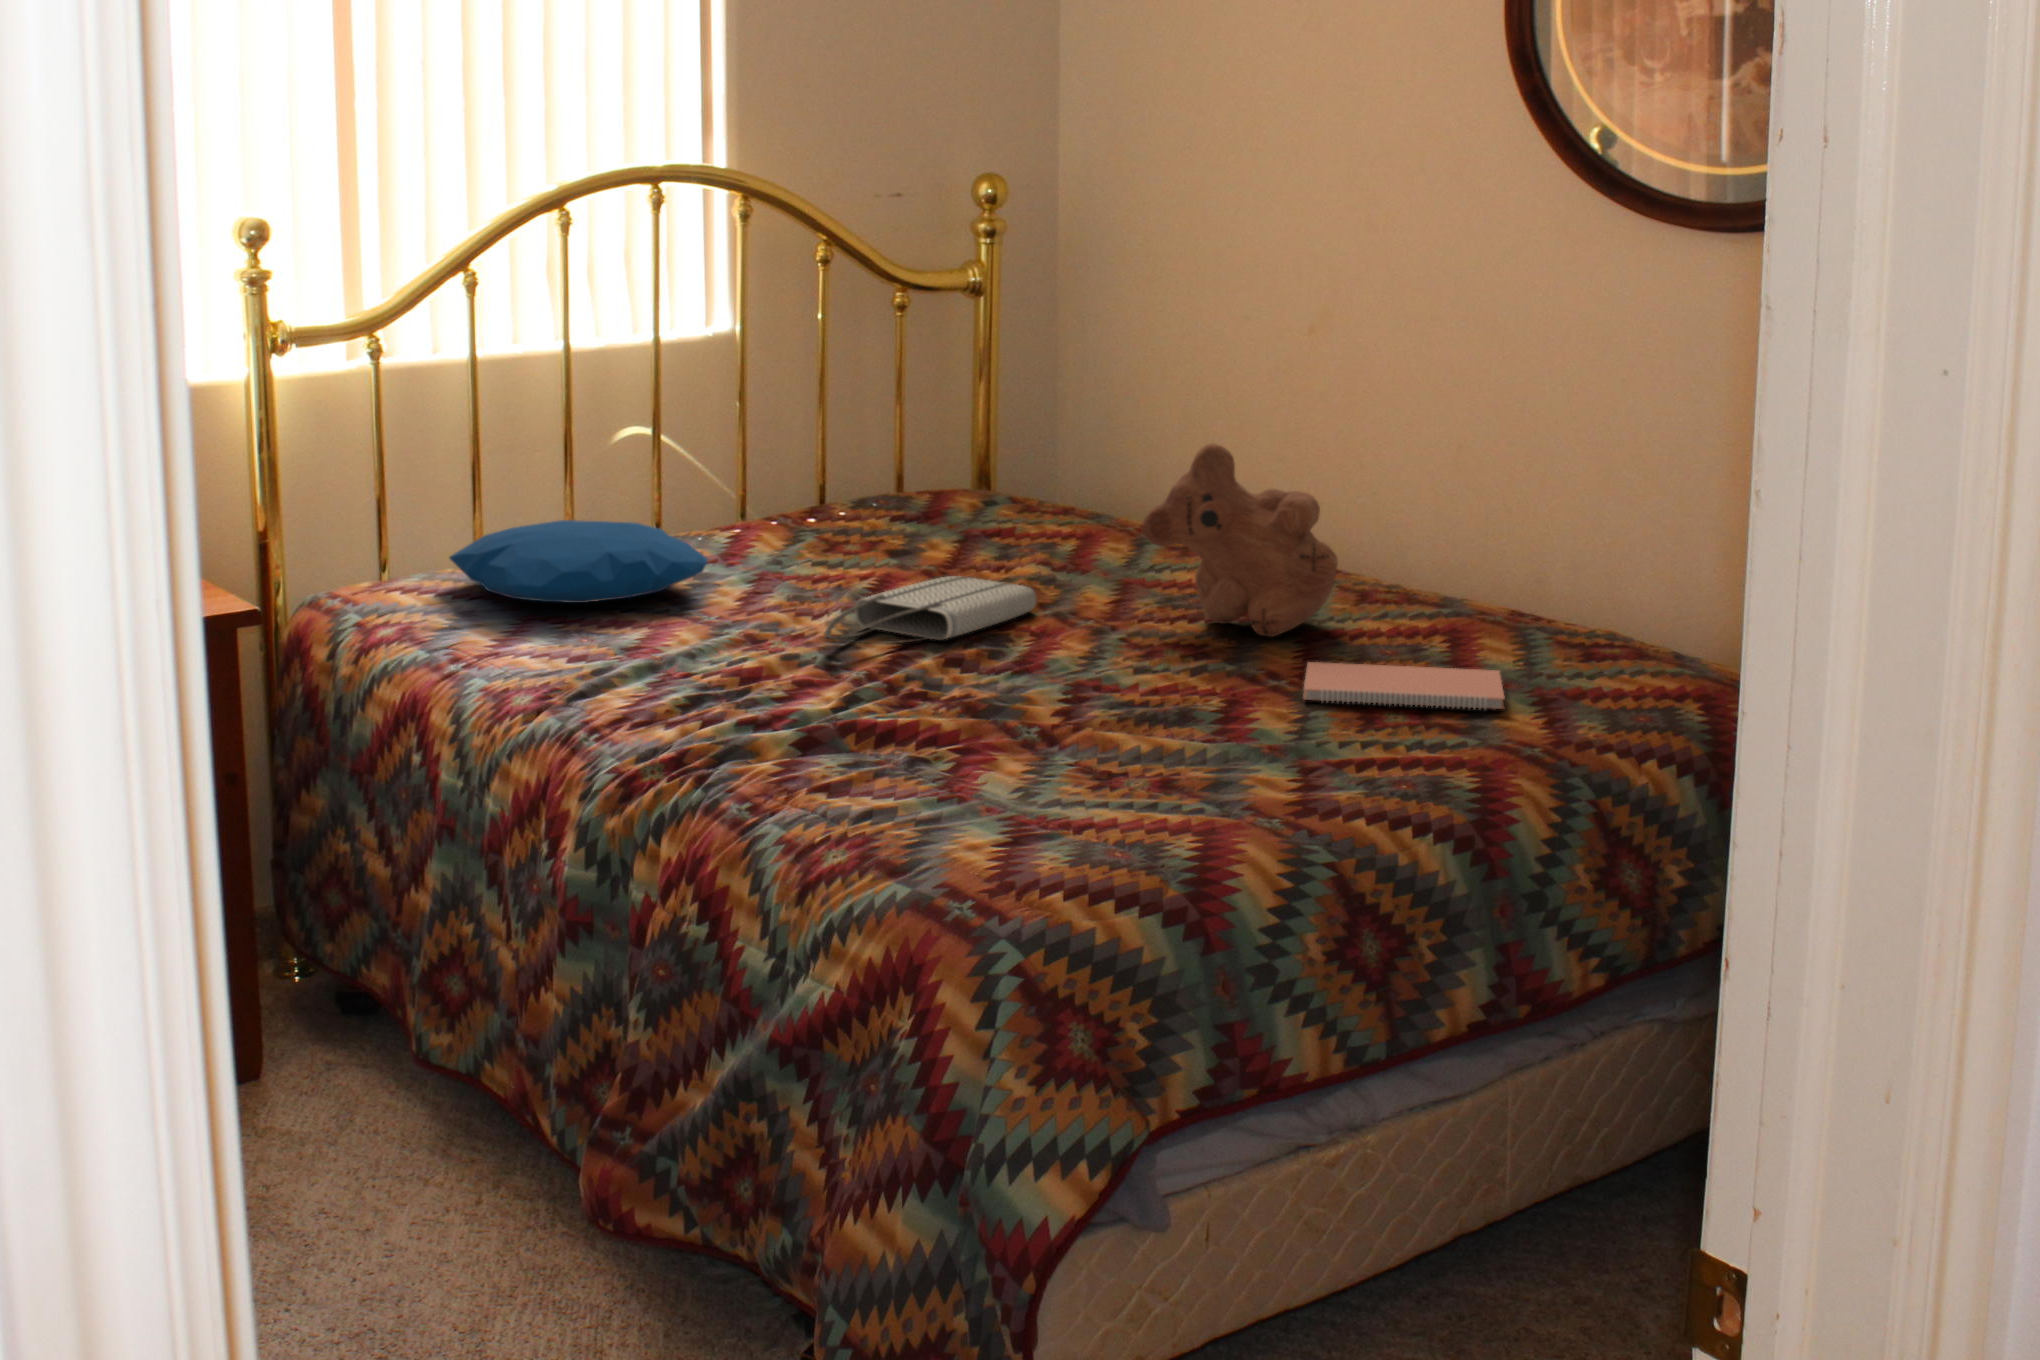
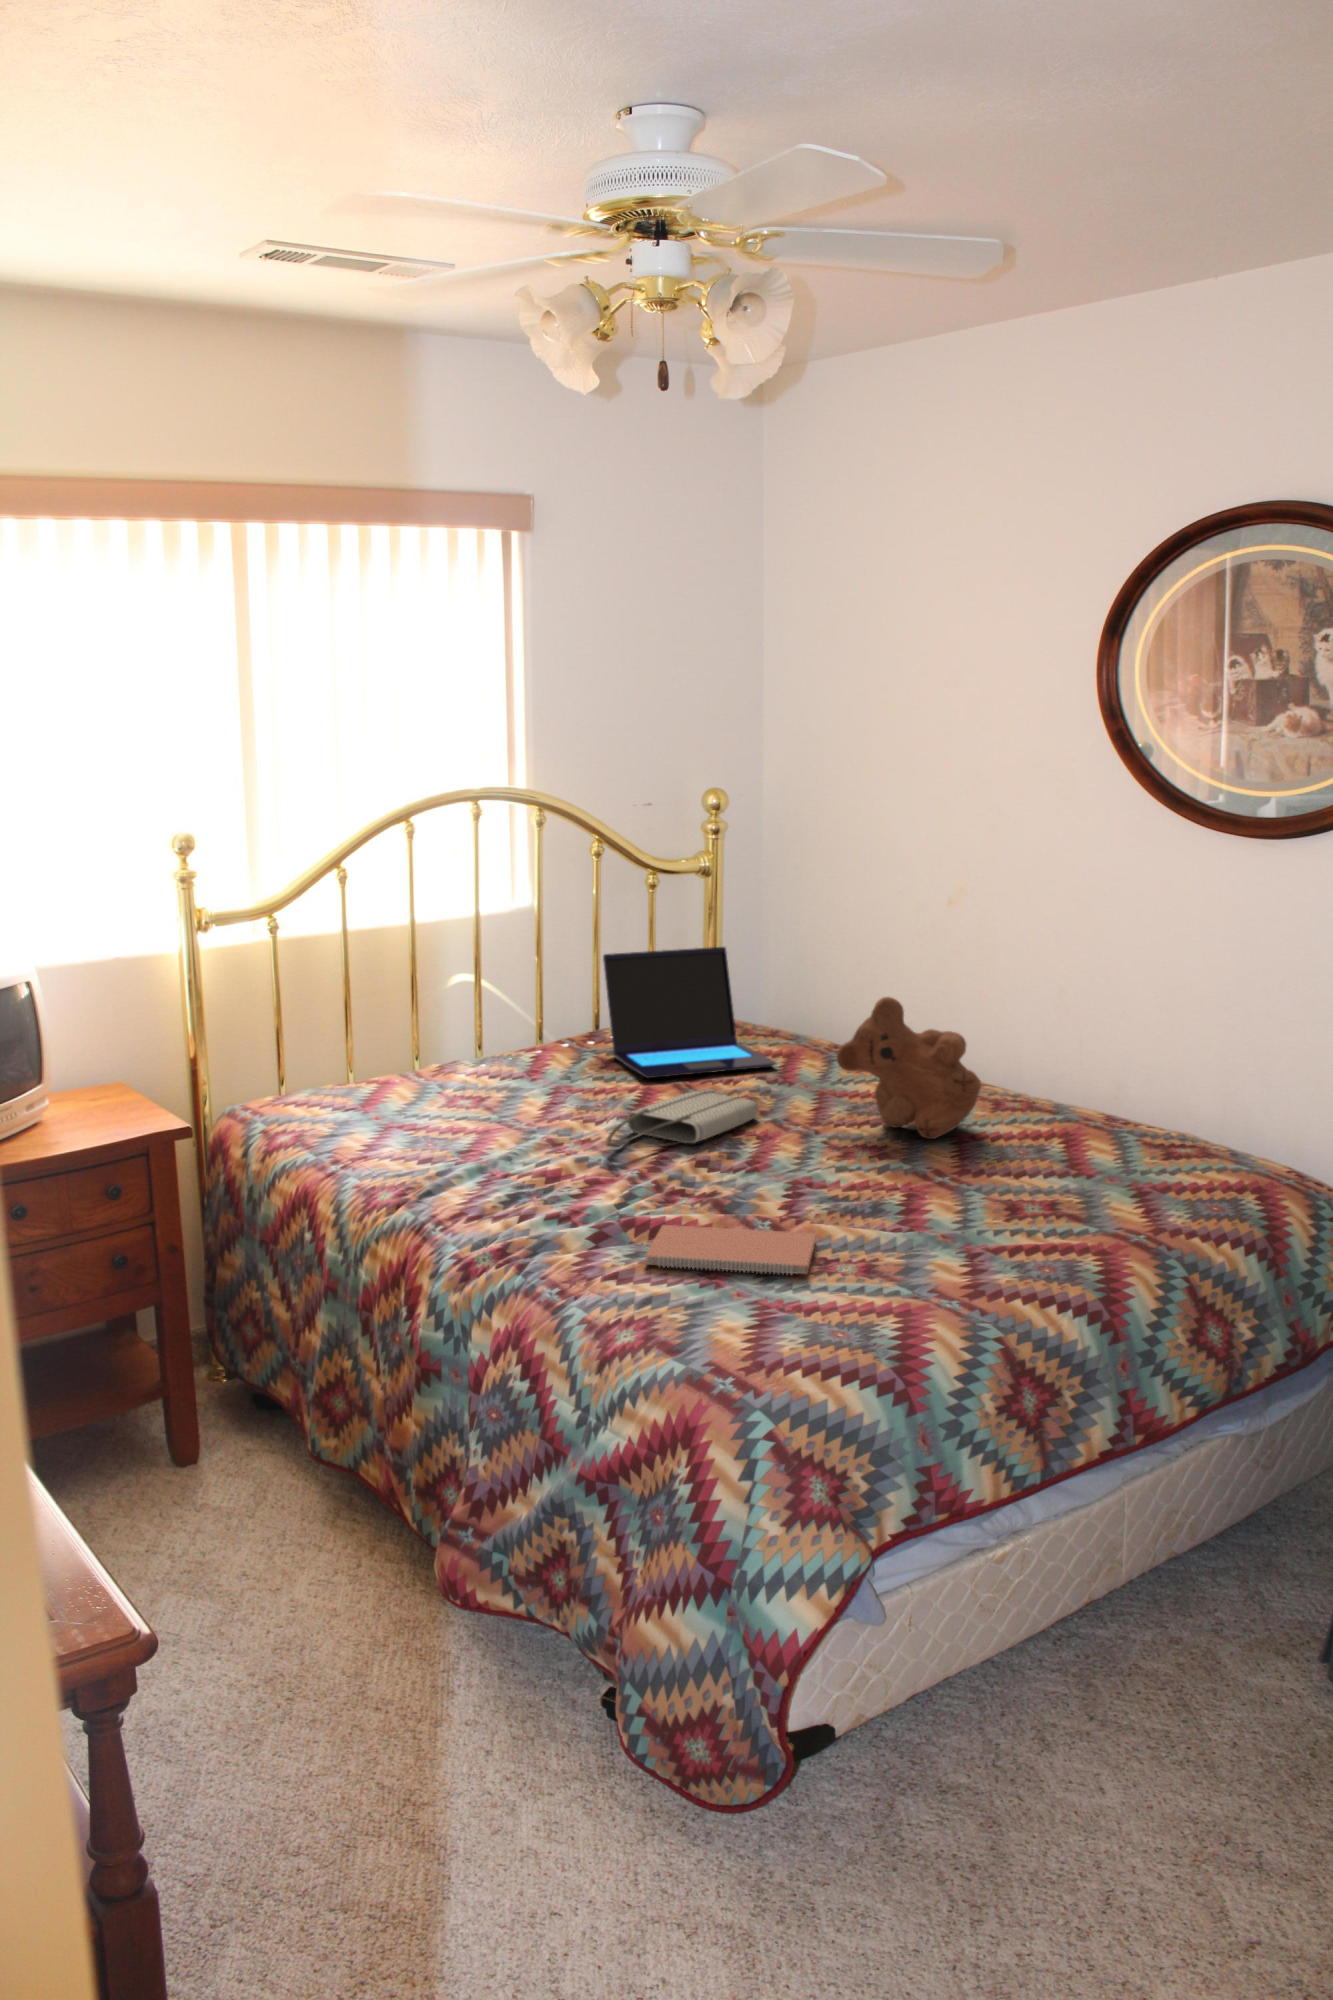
laptop: none [830,388,1069,563] -> present [603,947,777,1078]
pillow: present [449,520,708,603] -> none [330,1050,519,1115]
notebook: present [1303,662,1505,709] -> present [645,1225,816,1274]

